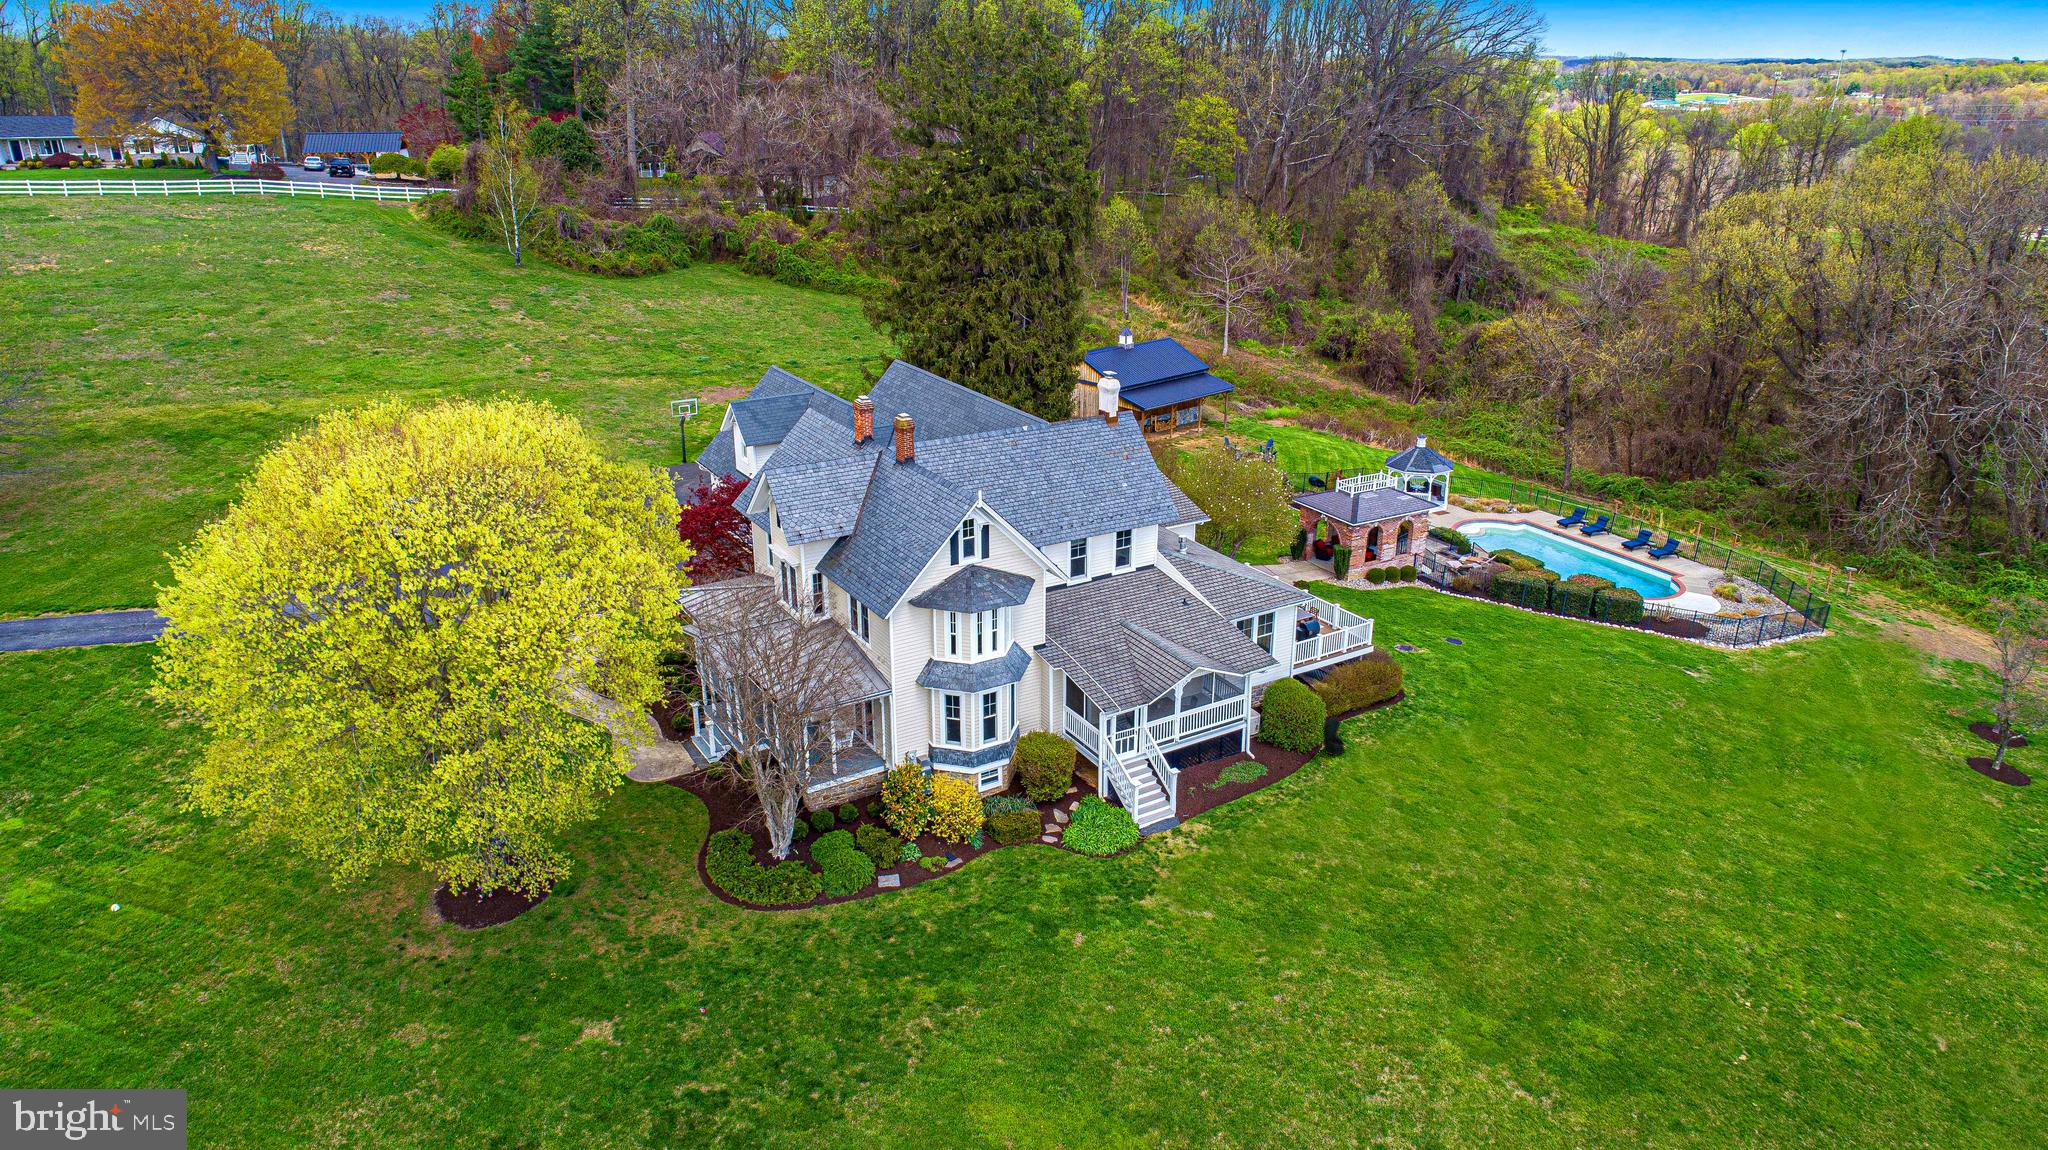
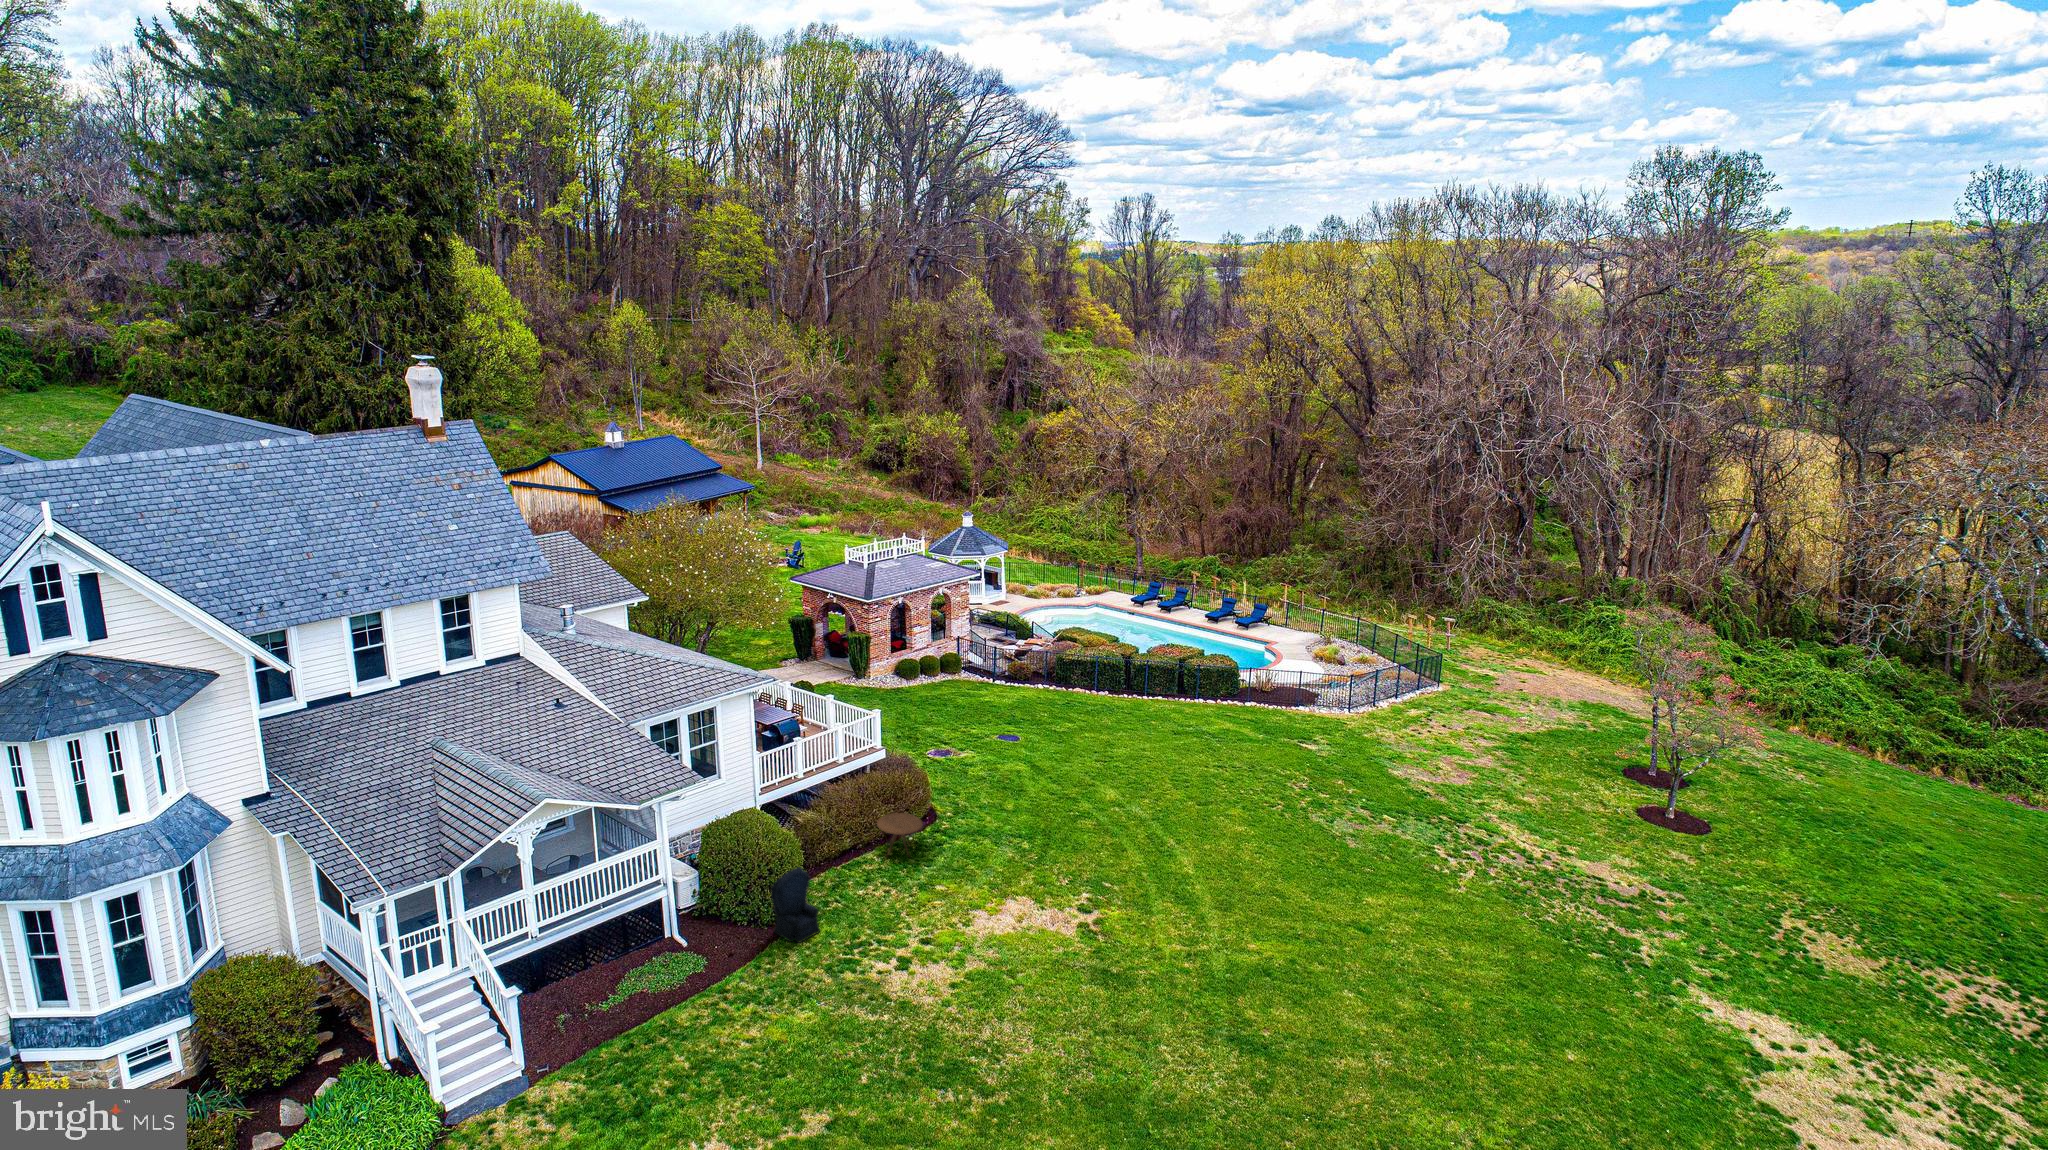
round table: none [1372,690,1400,717] -> present [877,813,923,853]

